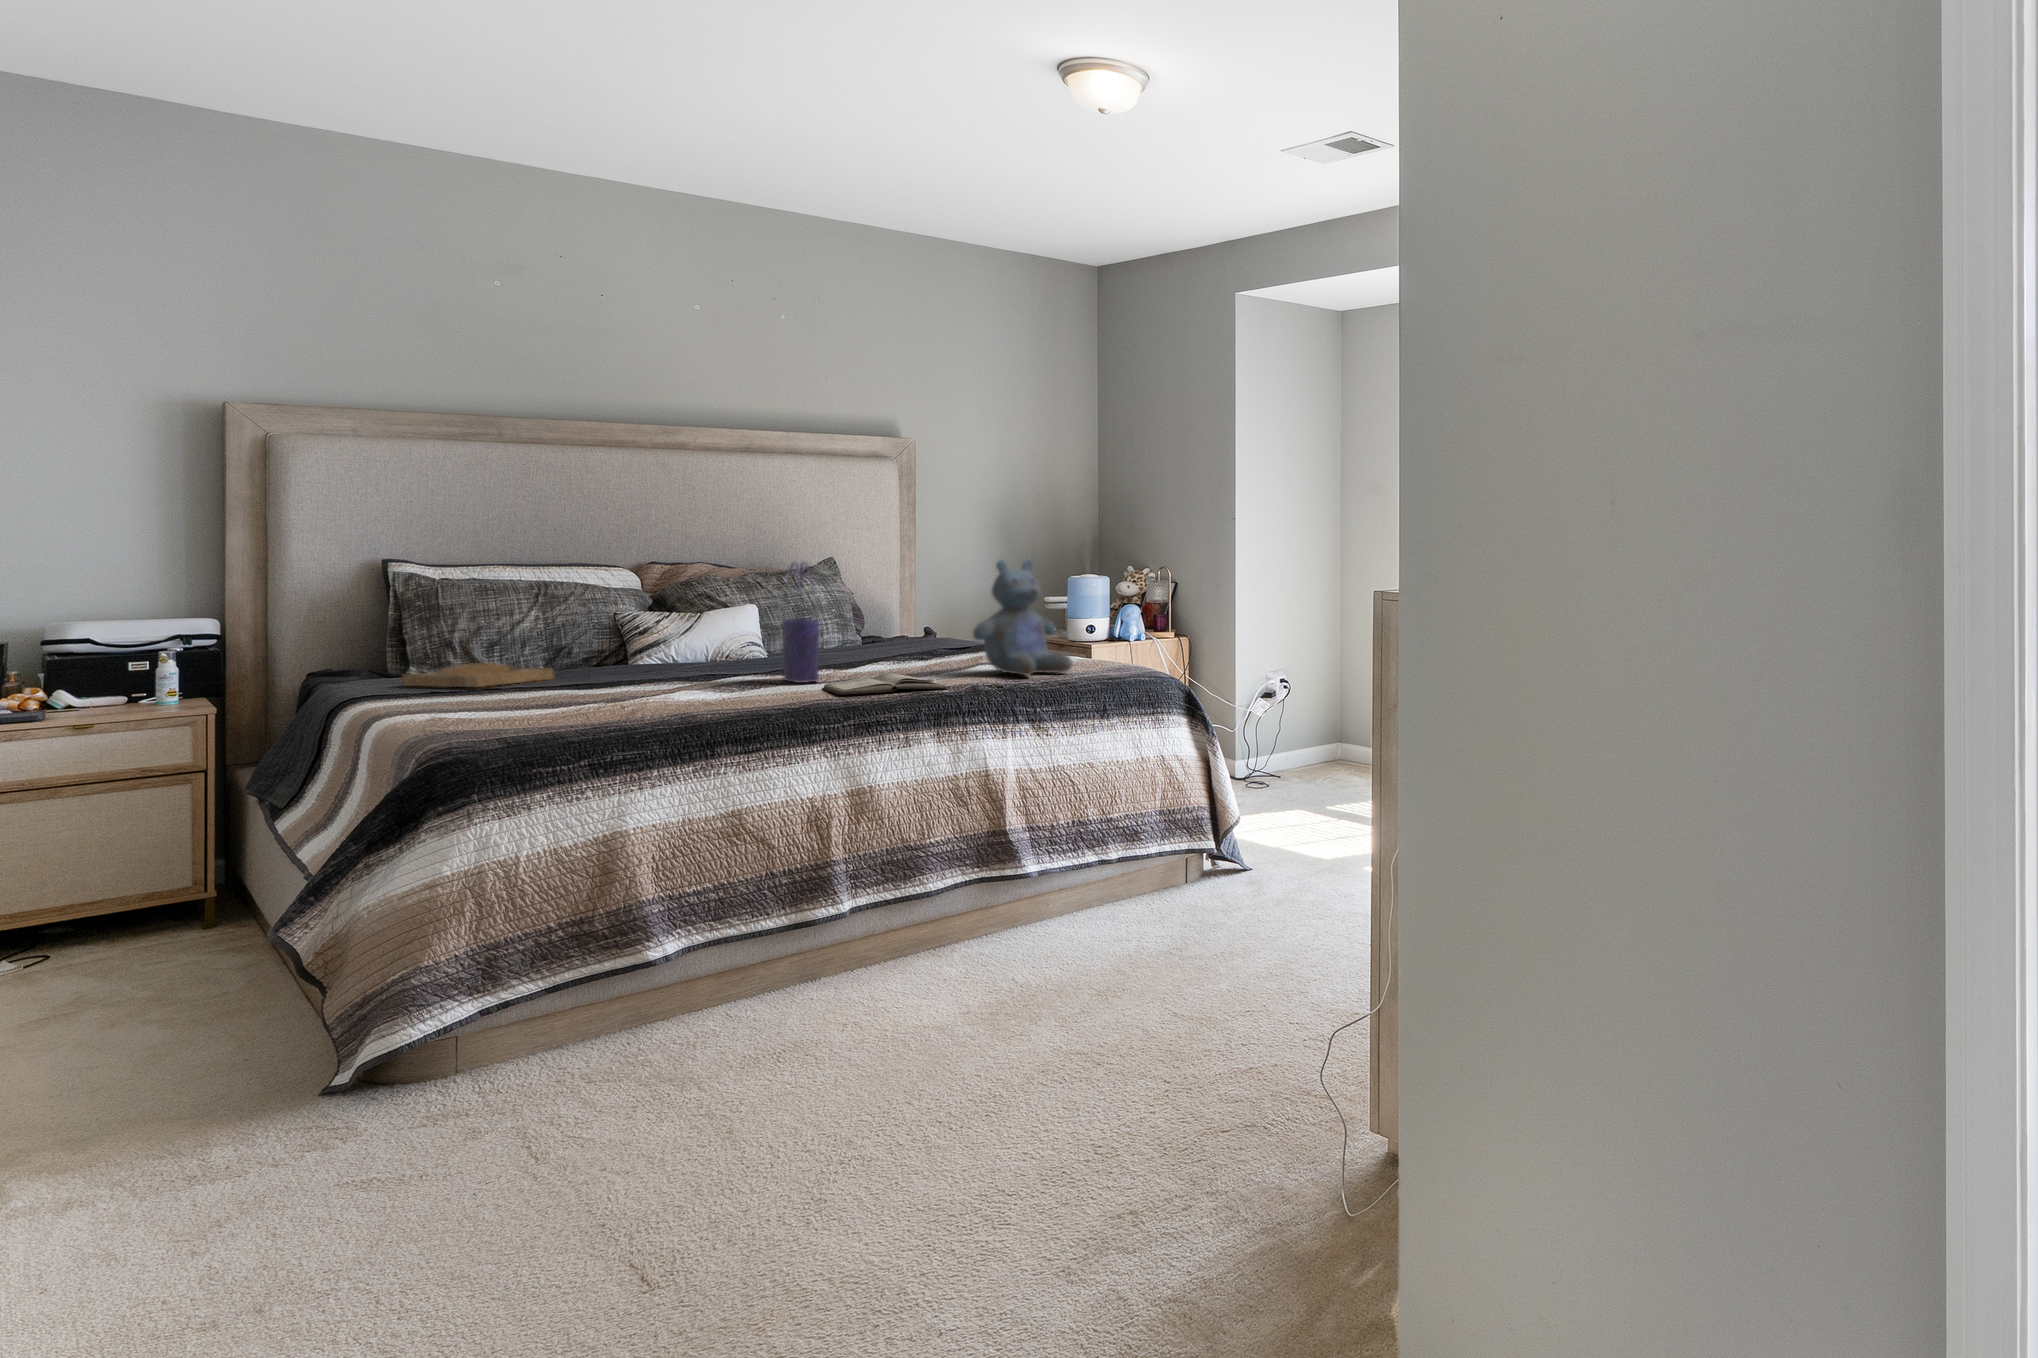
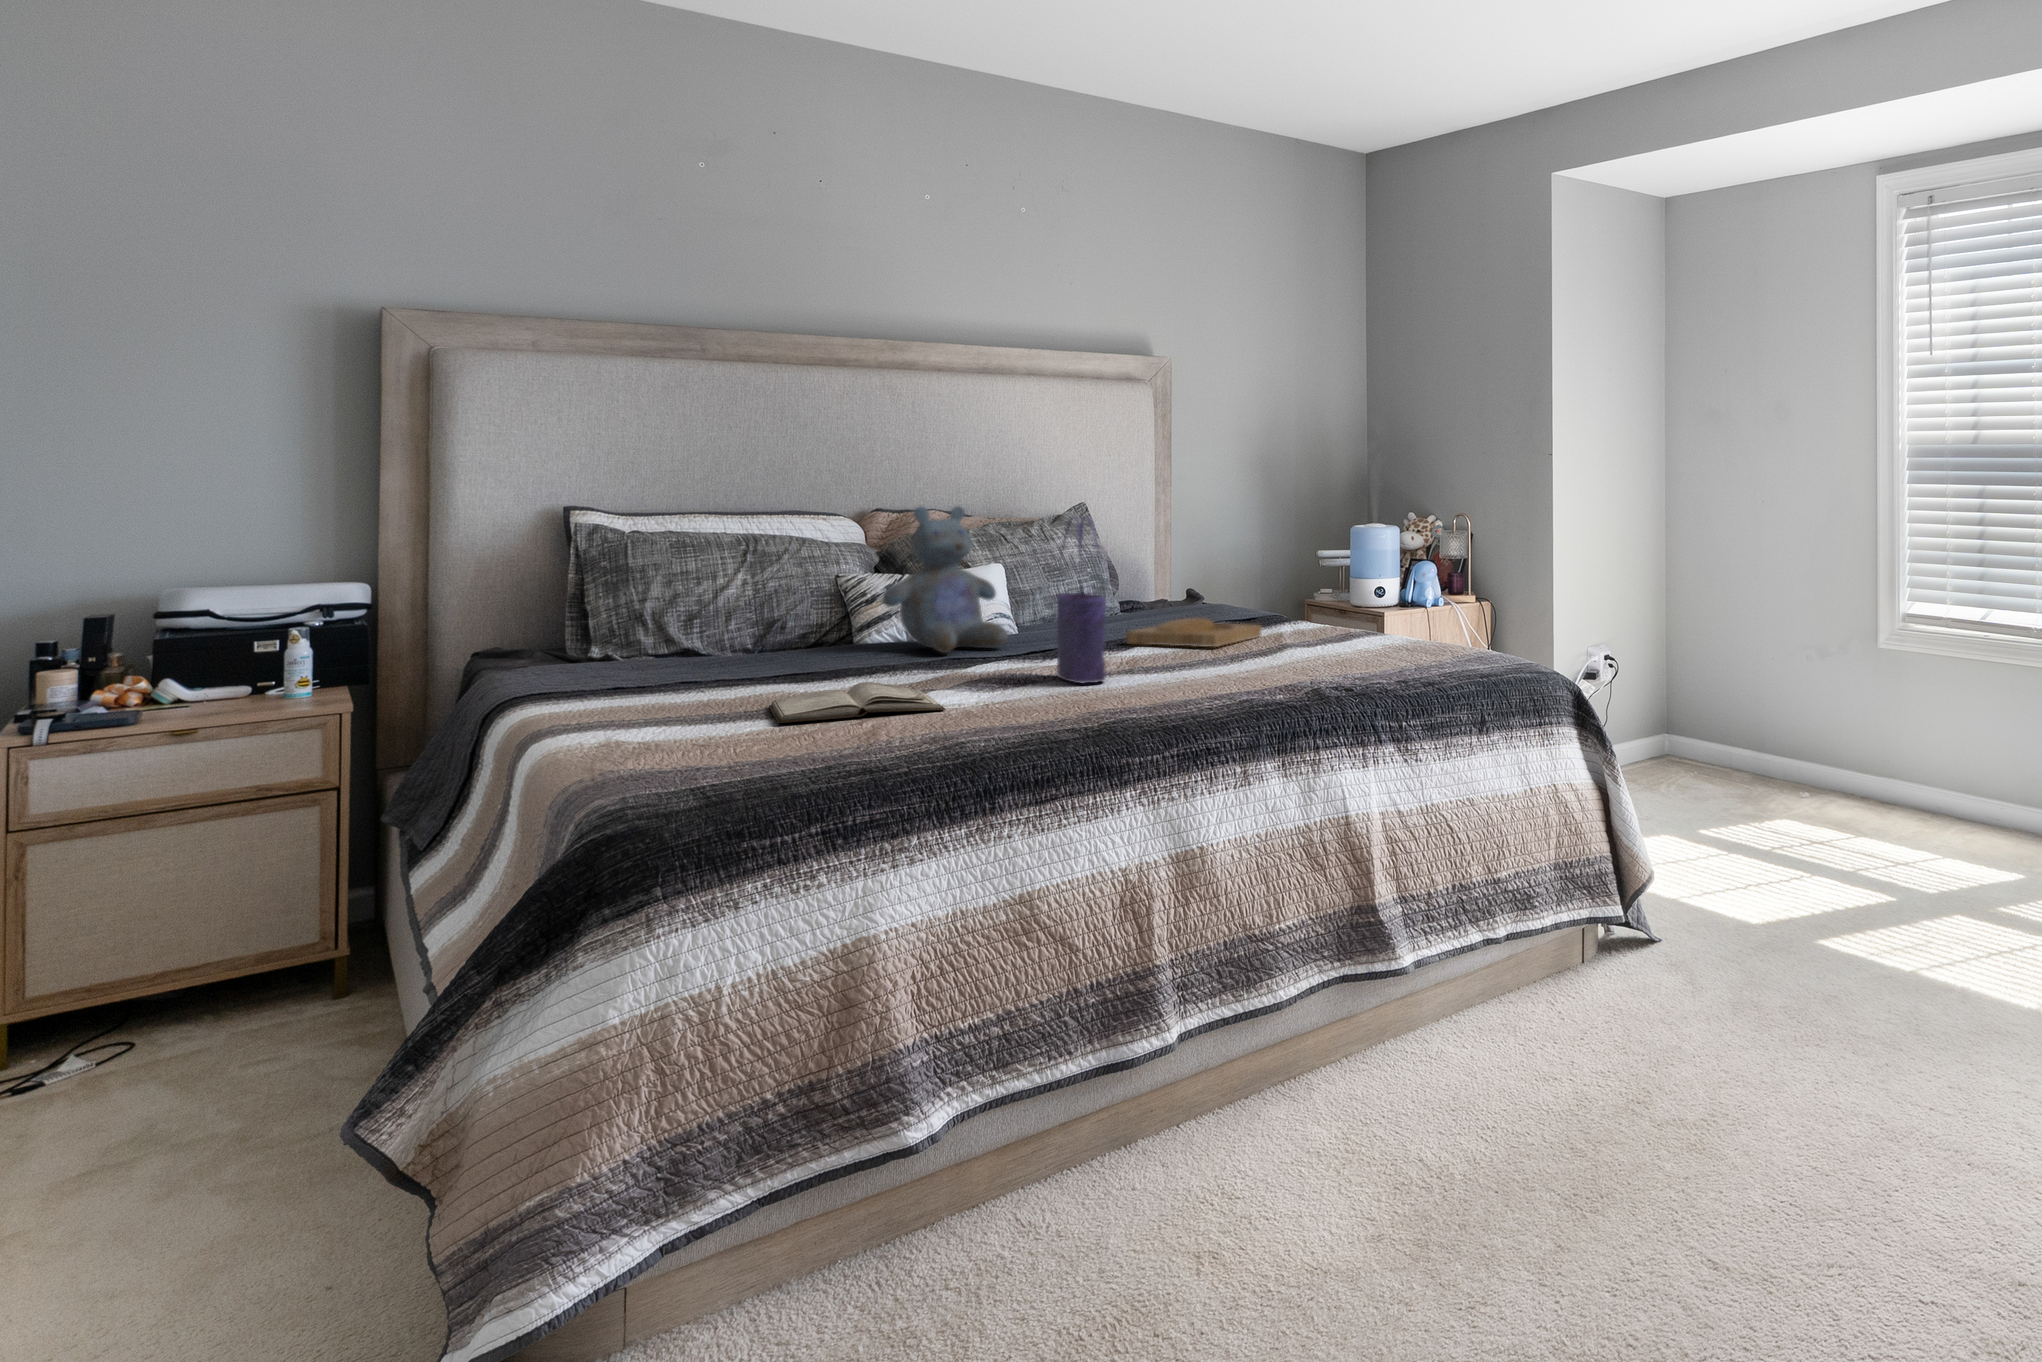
stuffed bear: present [973,560,1072,676] -> present [882,506,1008,653]
tray: present [402,663,554,687] -> present [1126,618,1261,647]
diary: present [822,673,948,695] -> present [769,682,945,723]

